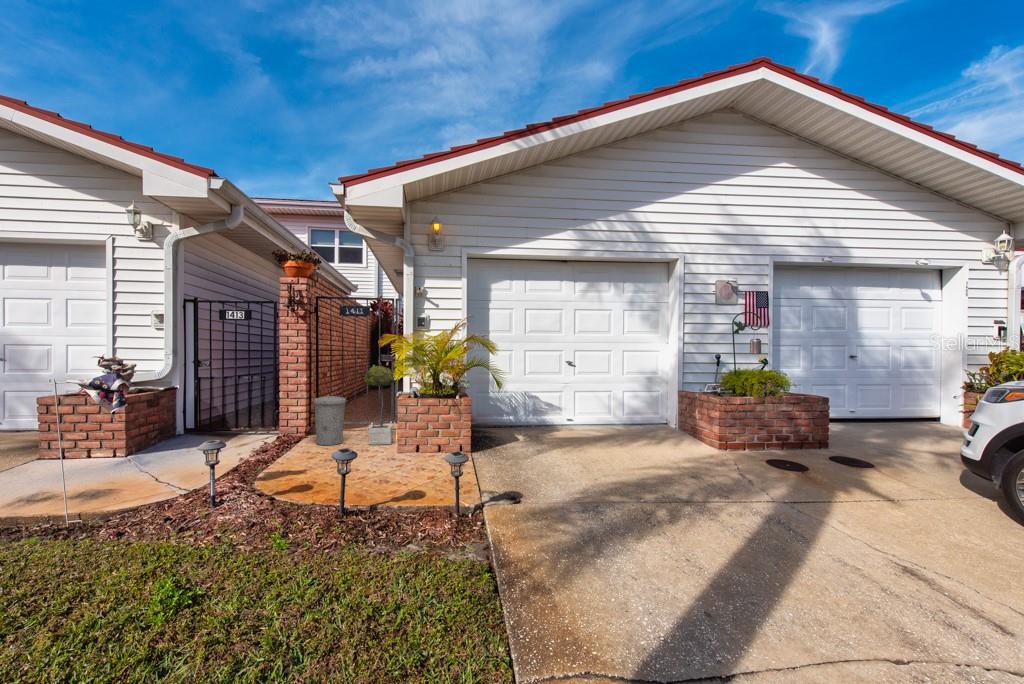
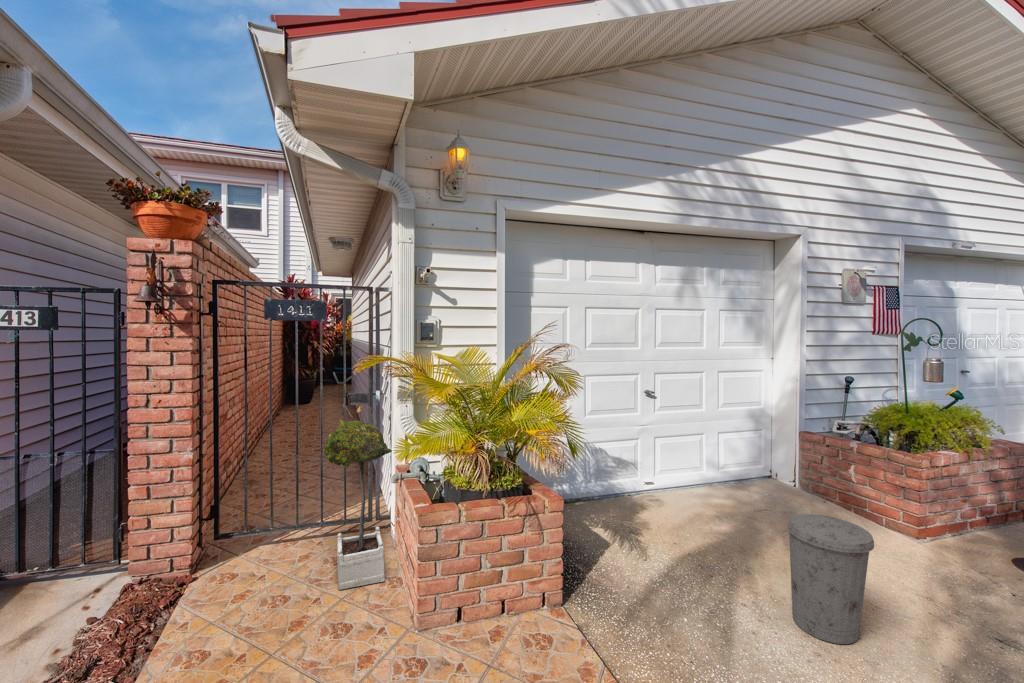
trash can: present [313,396,346,445] -> present [788,514,874,644]

